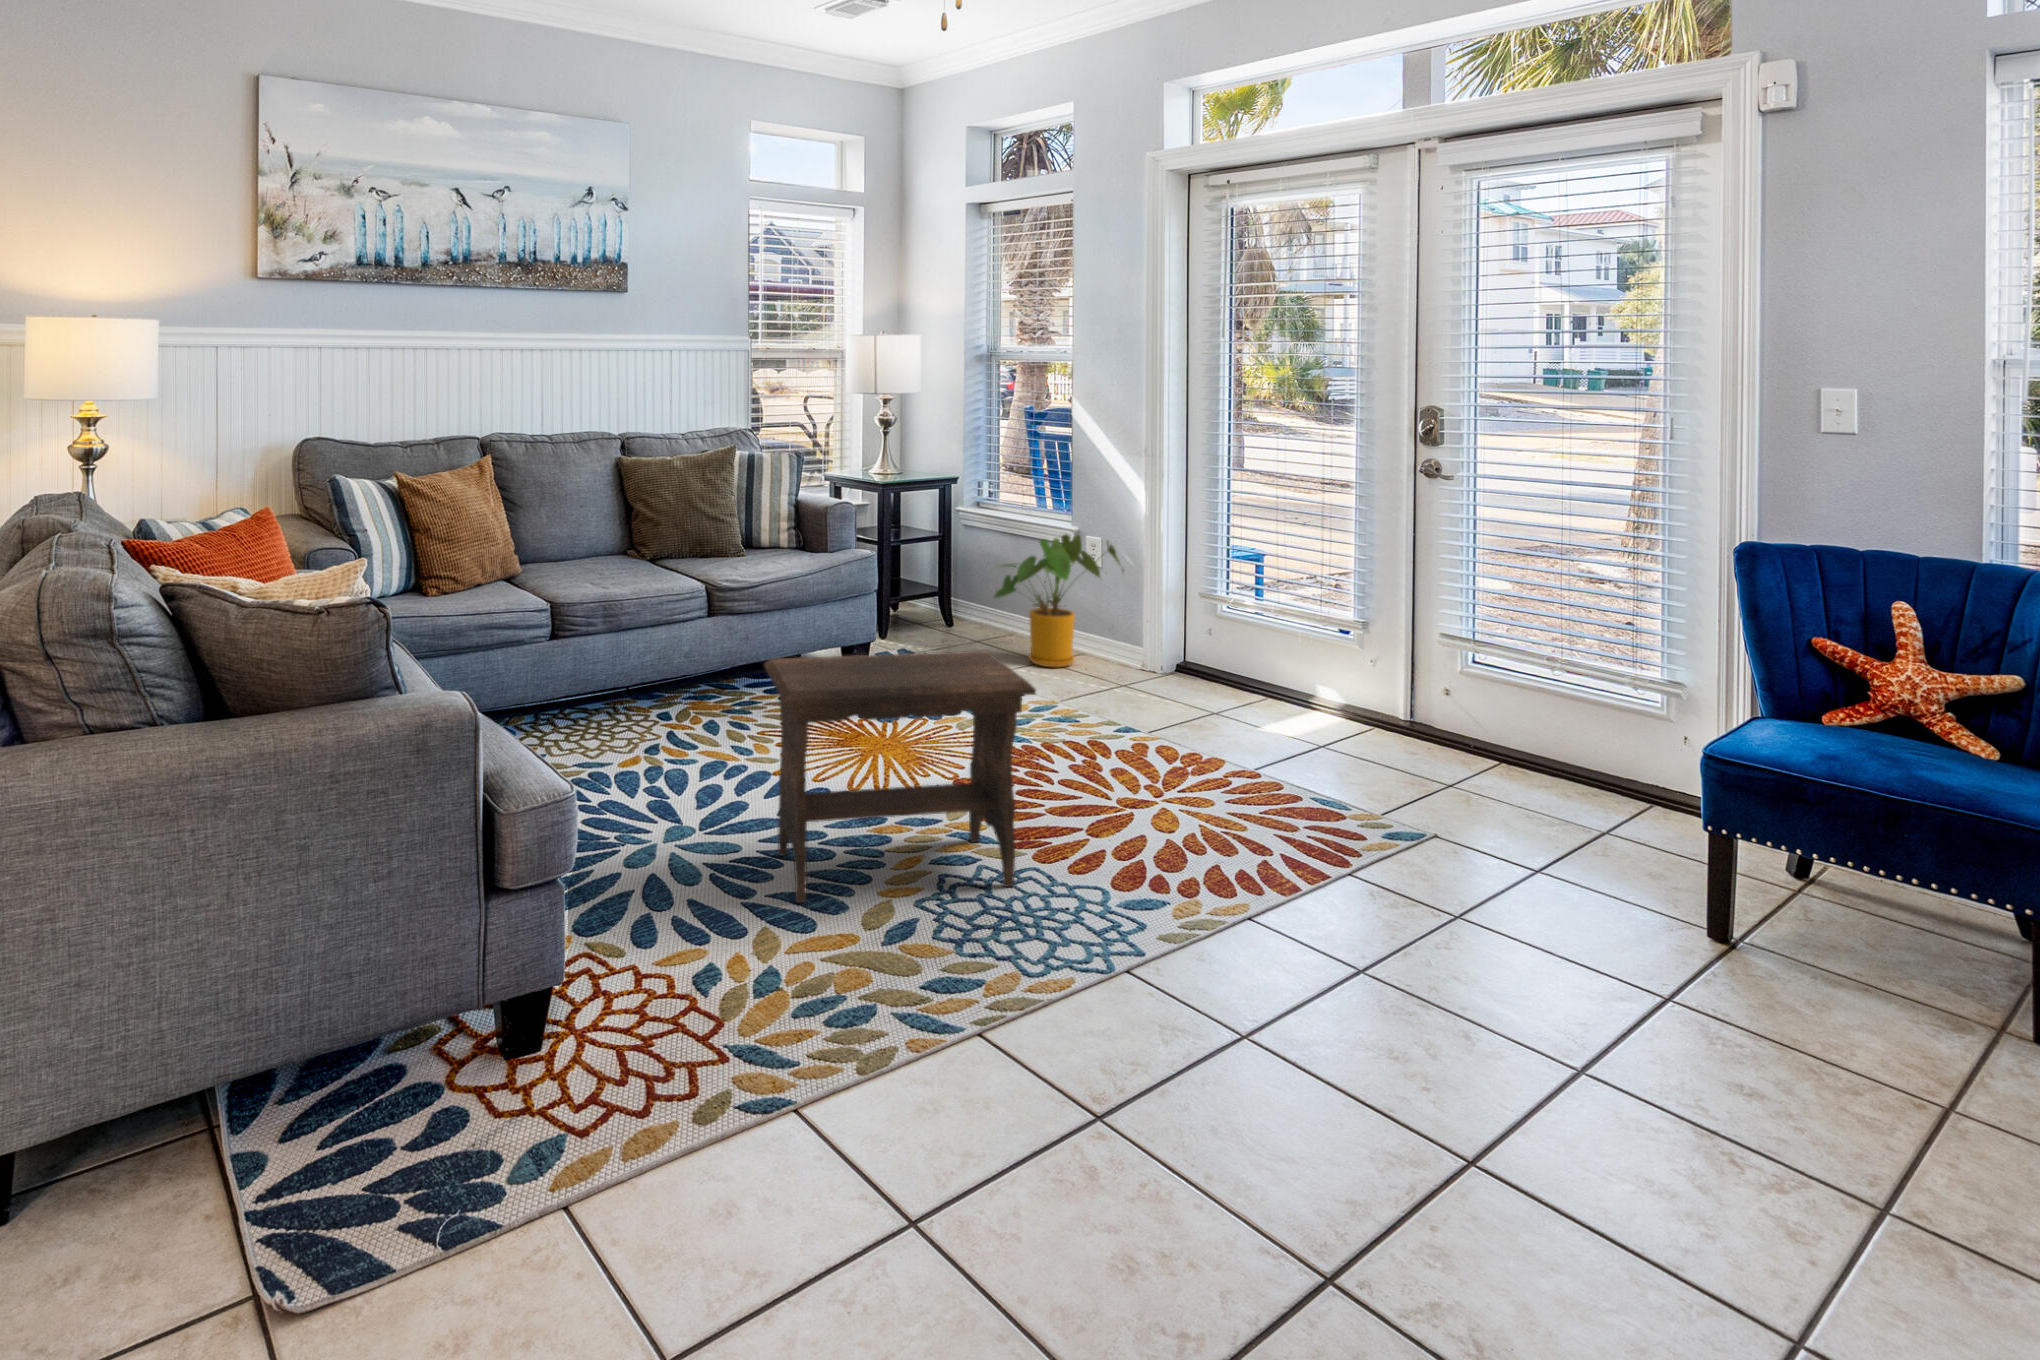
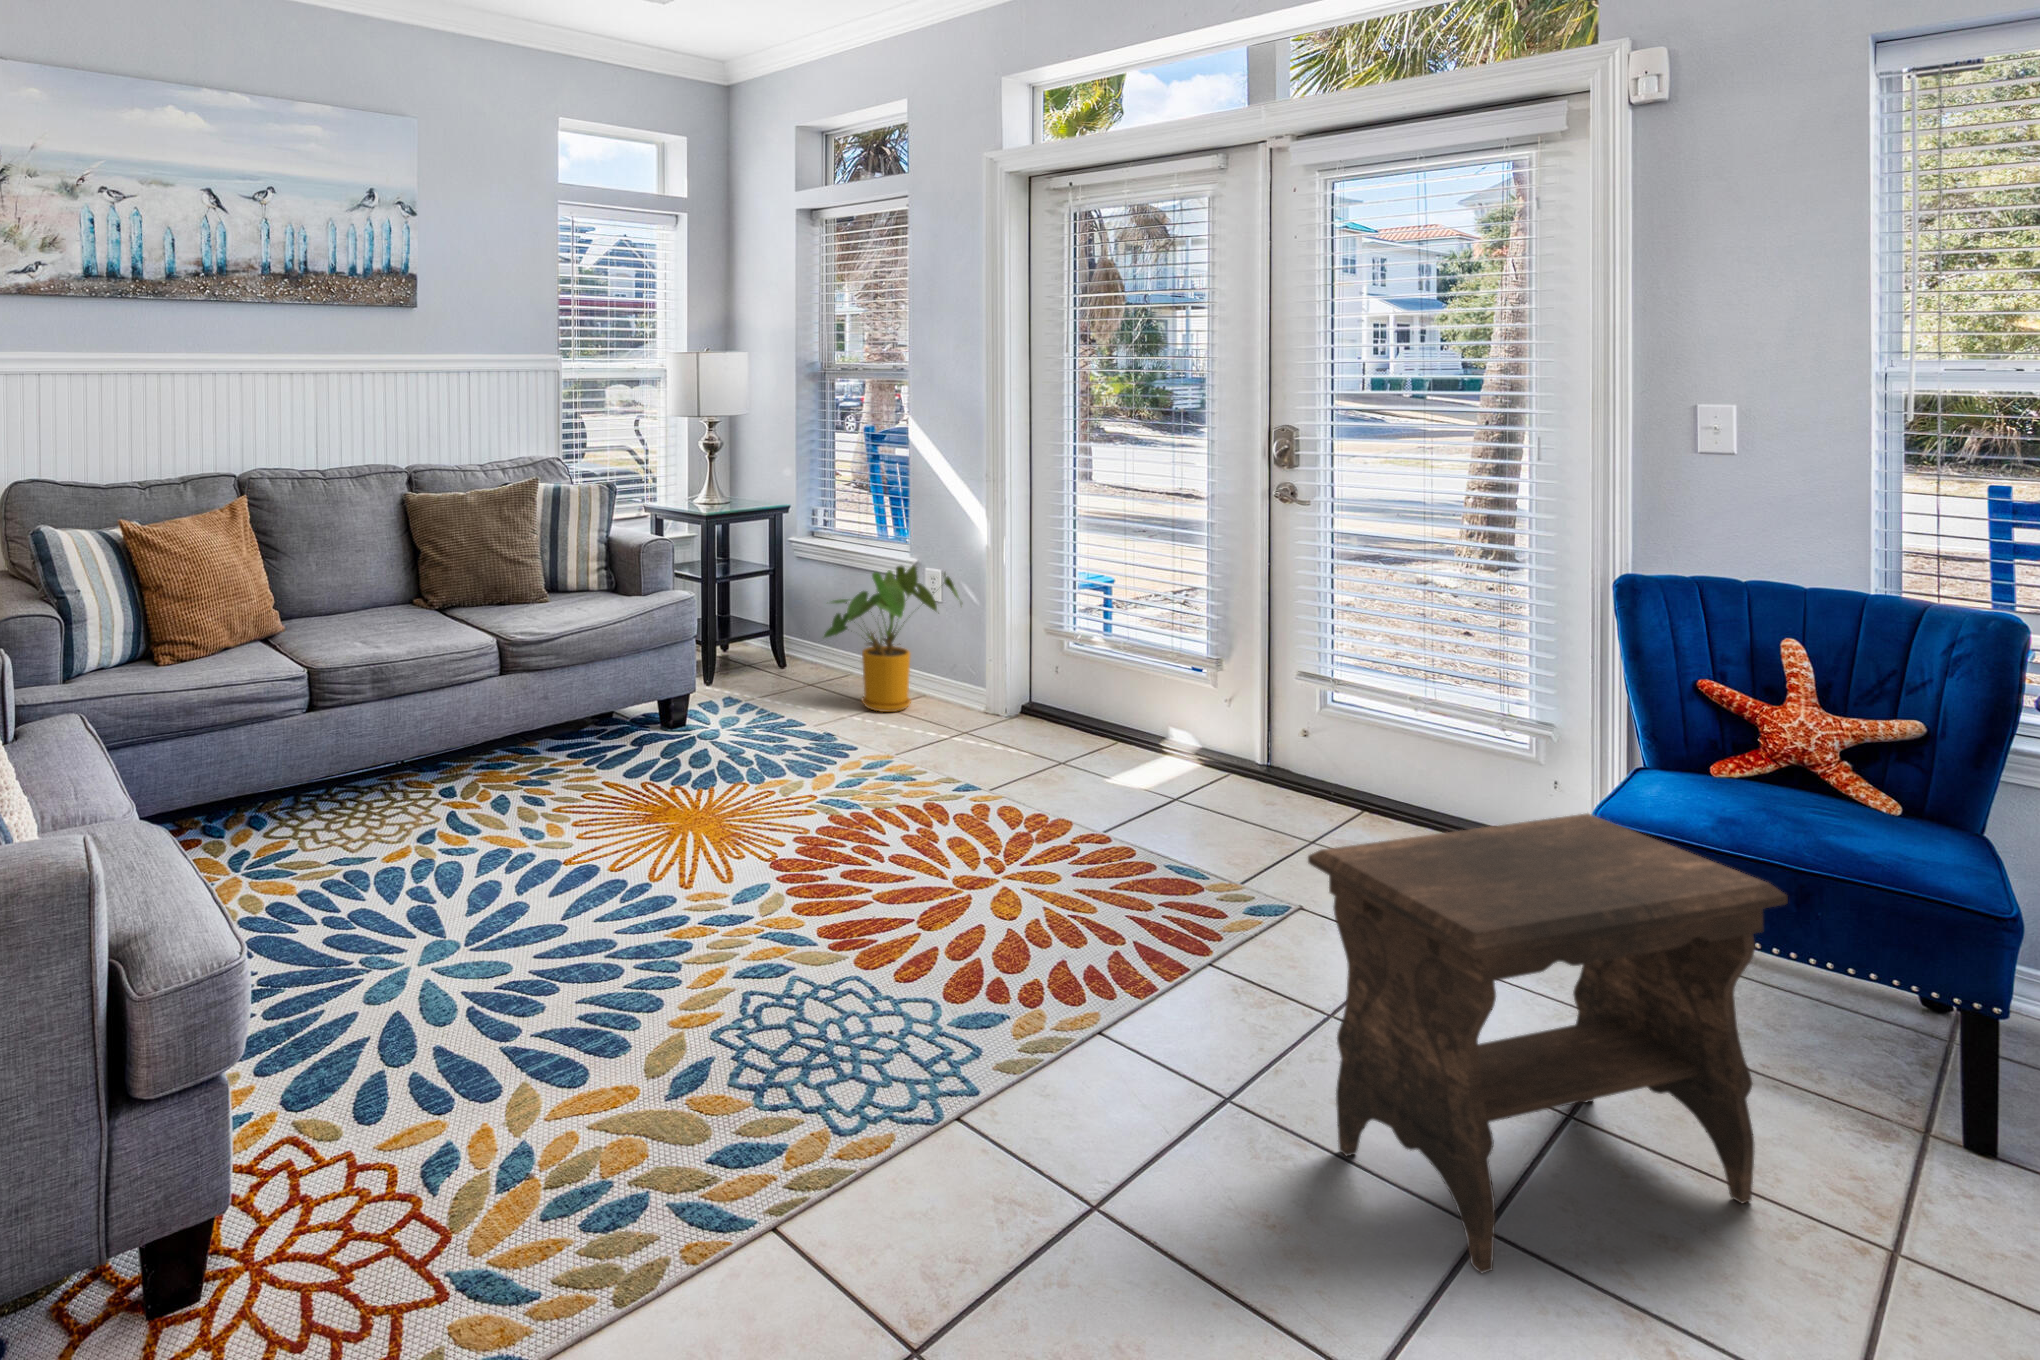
footstool: present [765,651,1036,903] -> present [1308,813,1788,1273]

